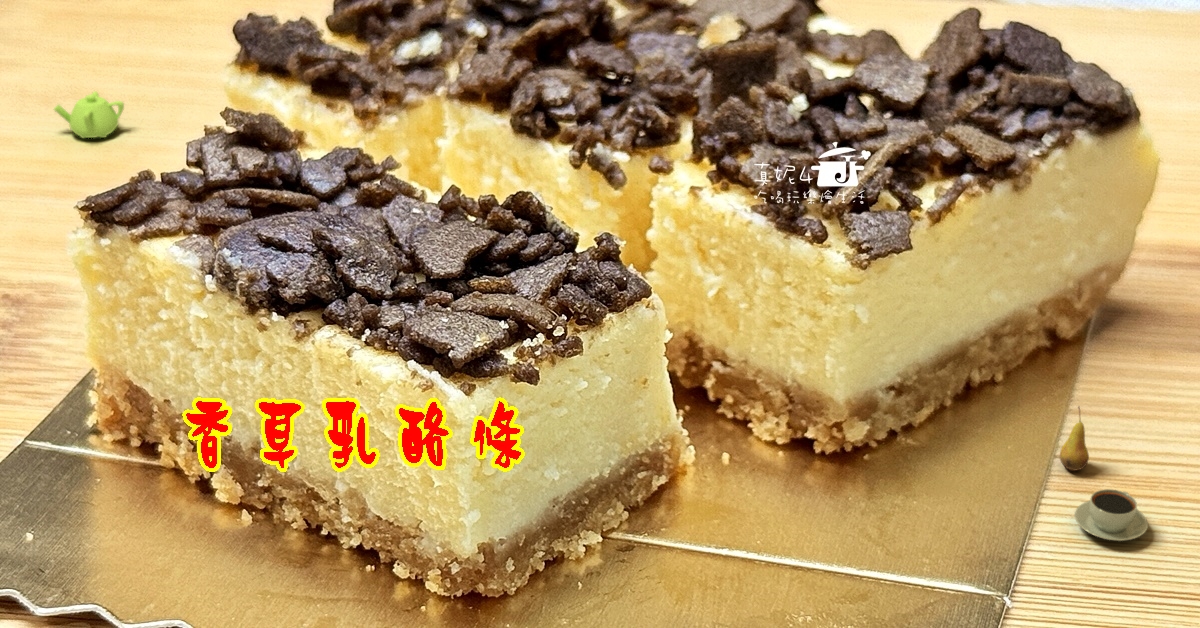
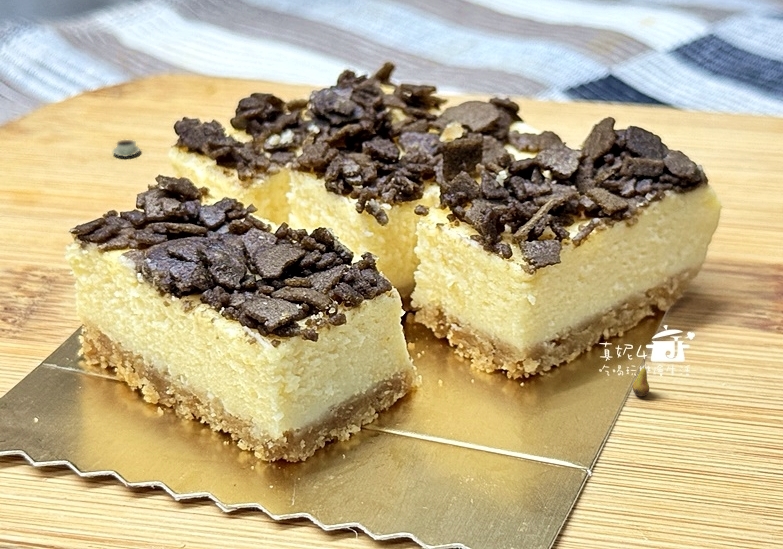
teapot: present [54,92,124,138] -> none [77,159,117,186]
coffee cup: present [1075,489,1148,541] -> present [113,140,140,157]

